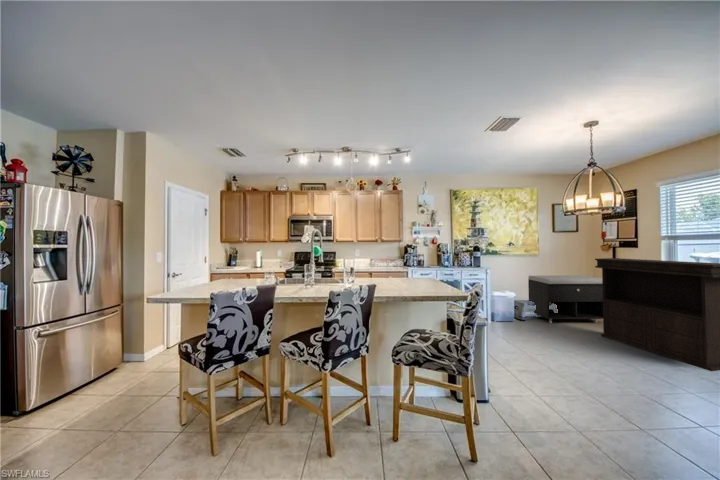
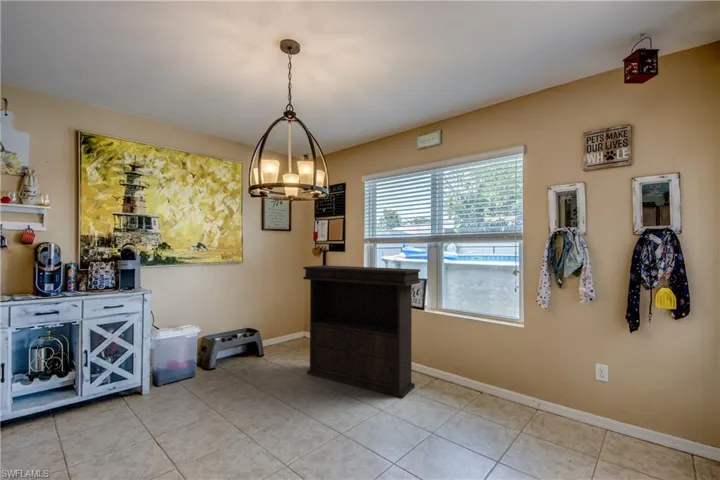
storage bench: present [528,275,603,323] -> none [225,289,318,365]

